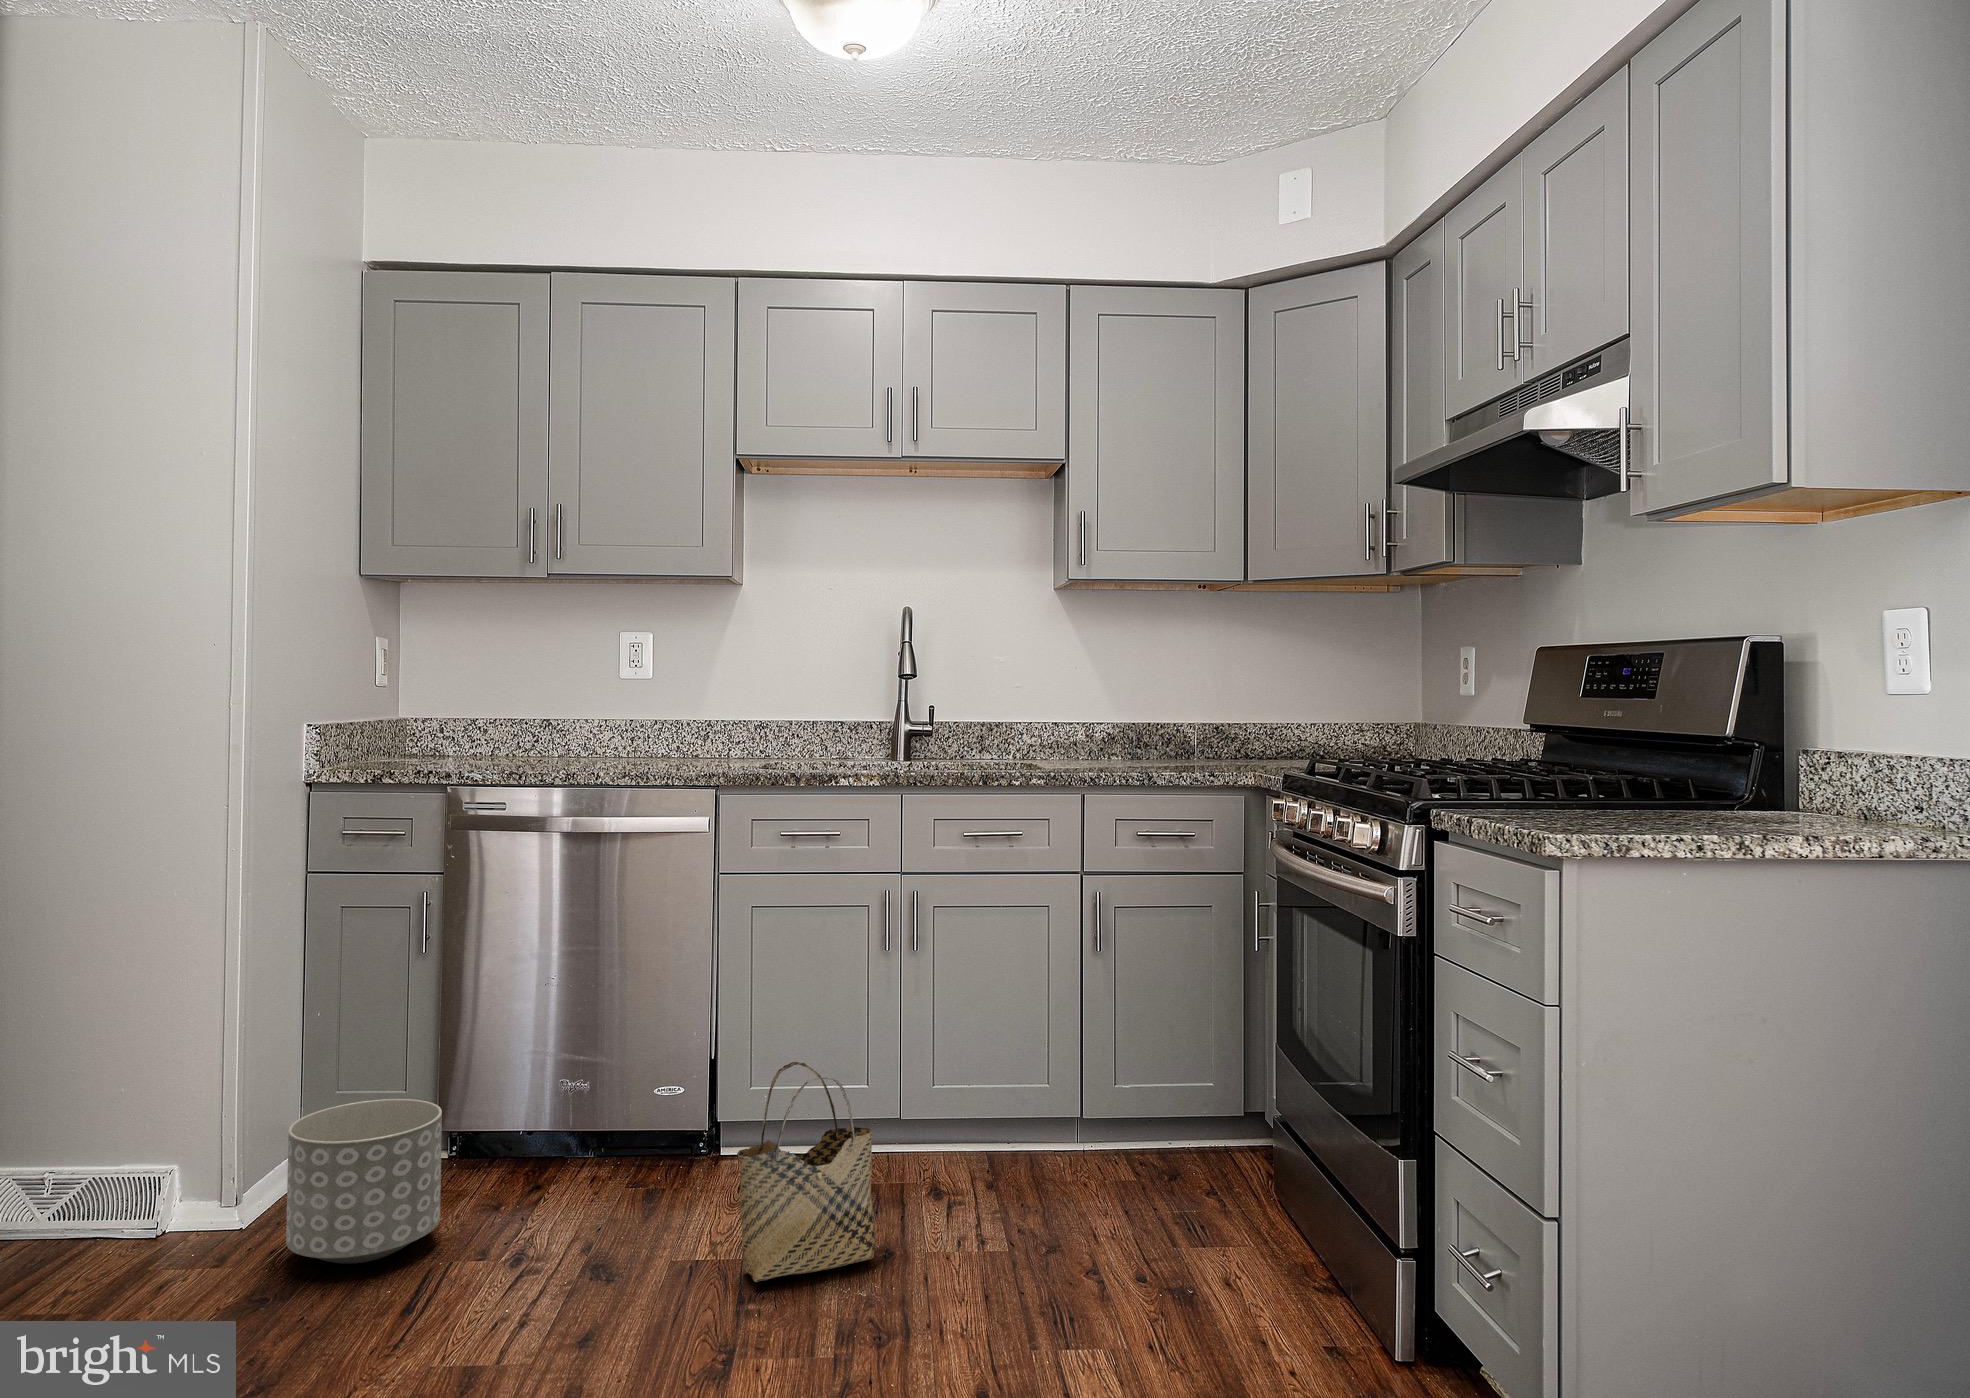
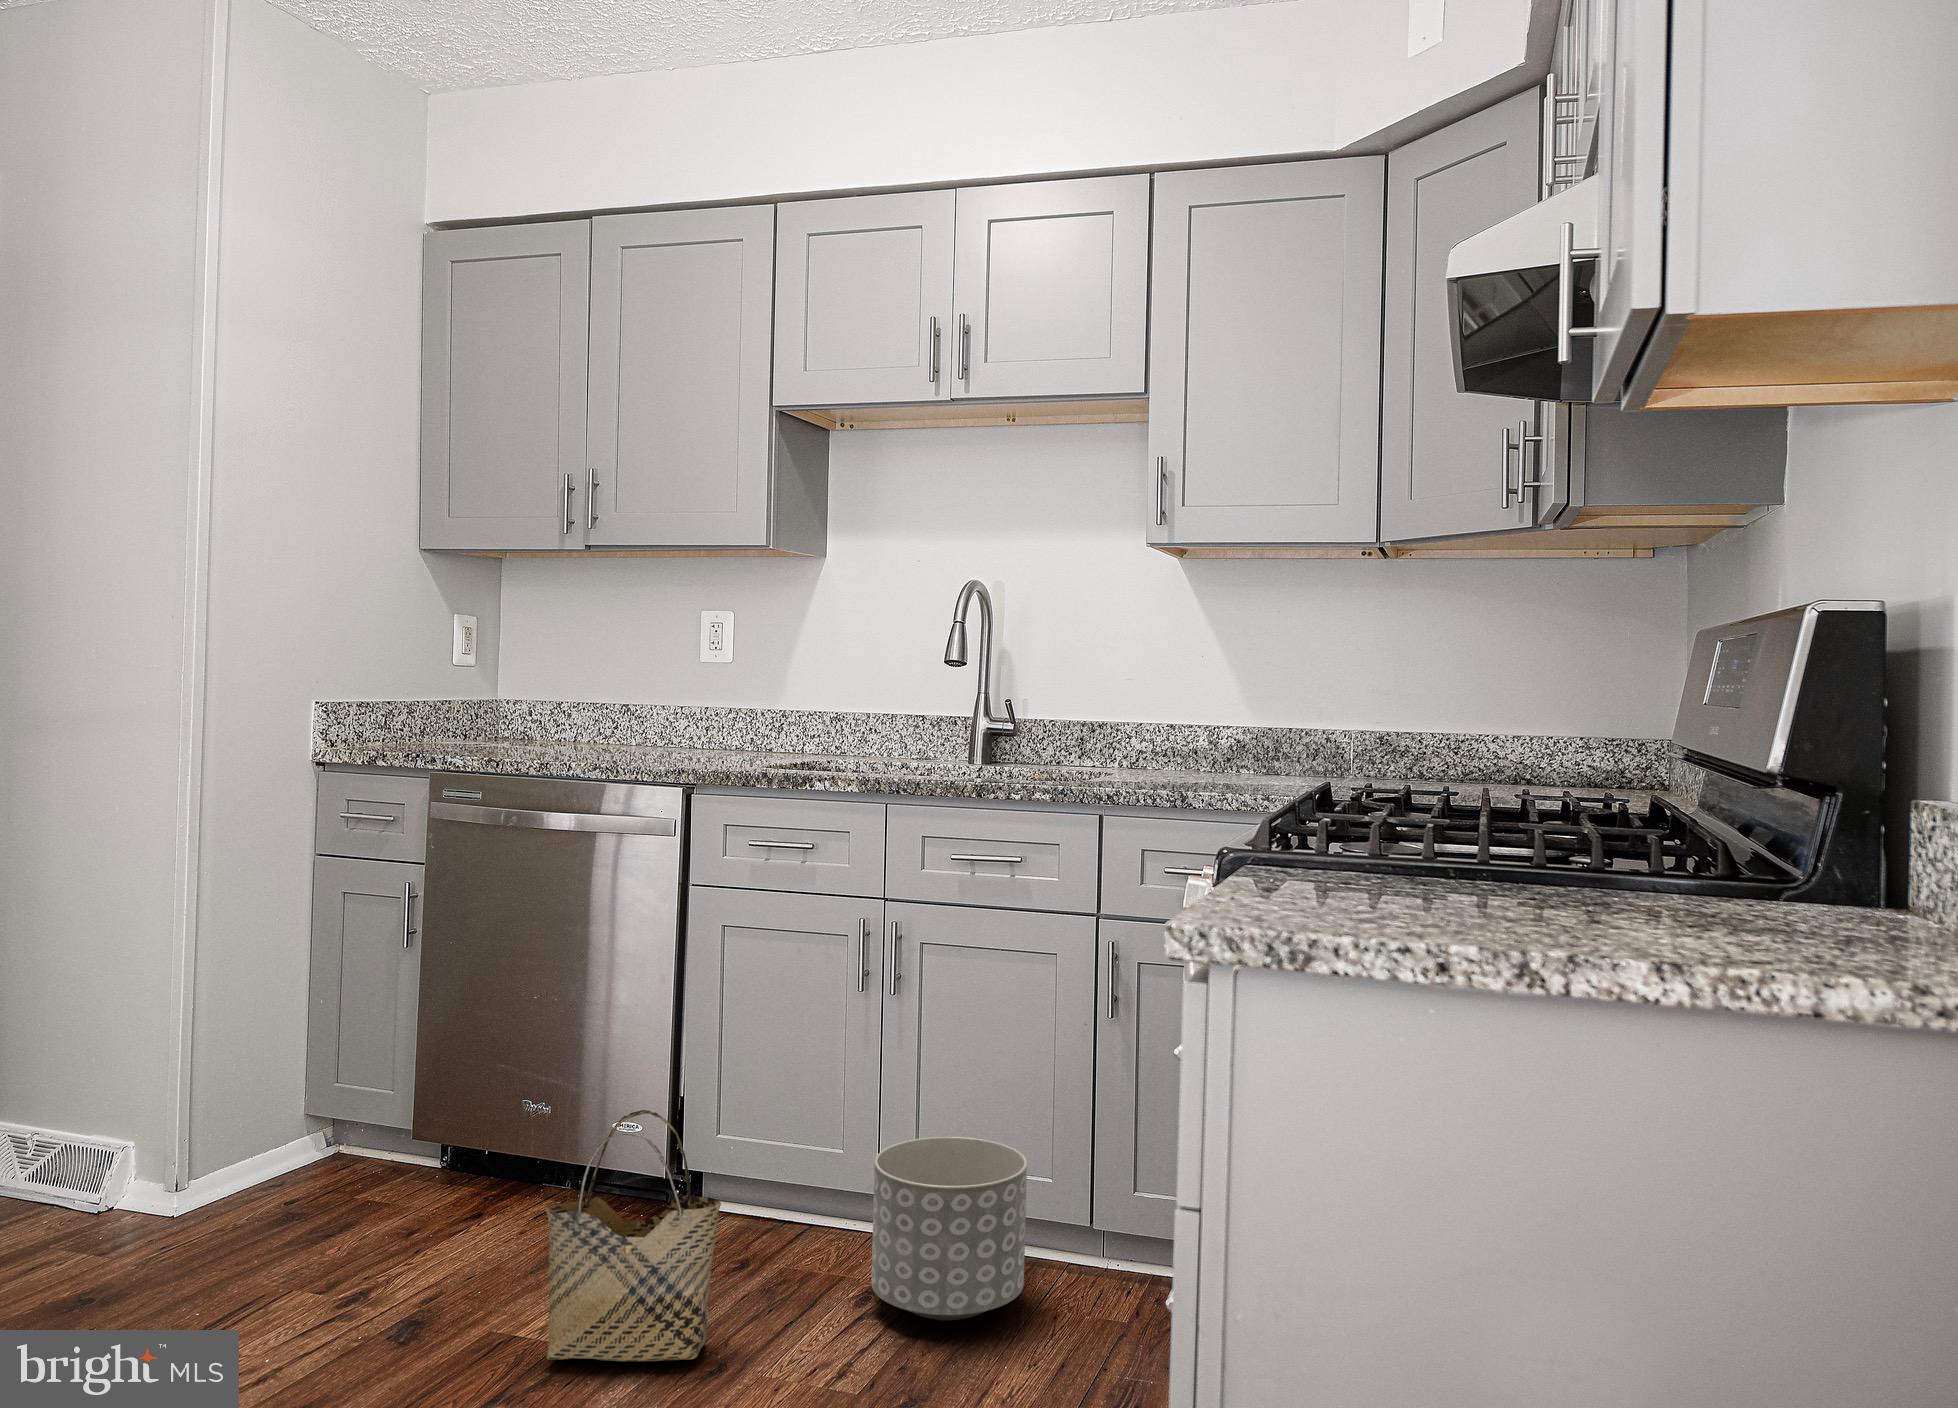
planter: present [286,1099,442,1264] -> present [871,1137,1027,1320]

